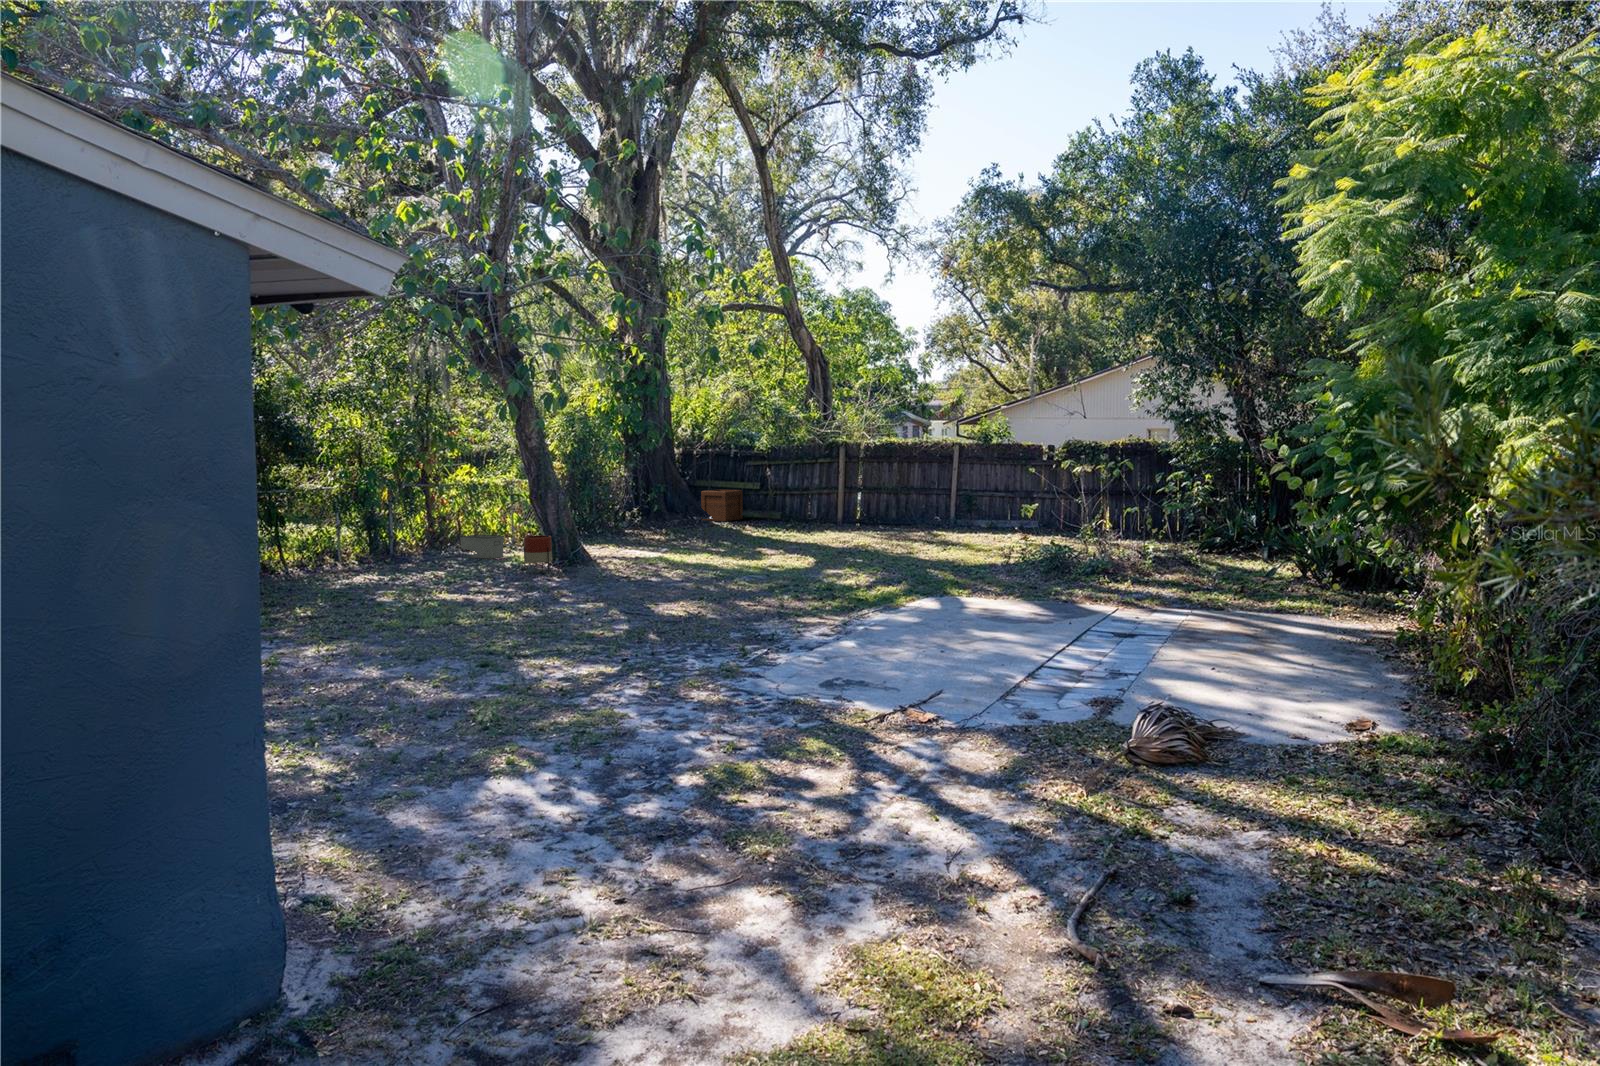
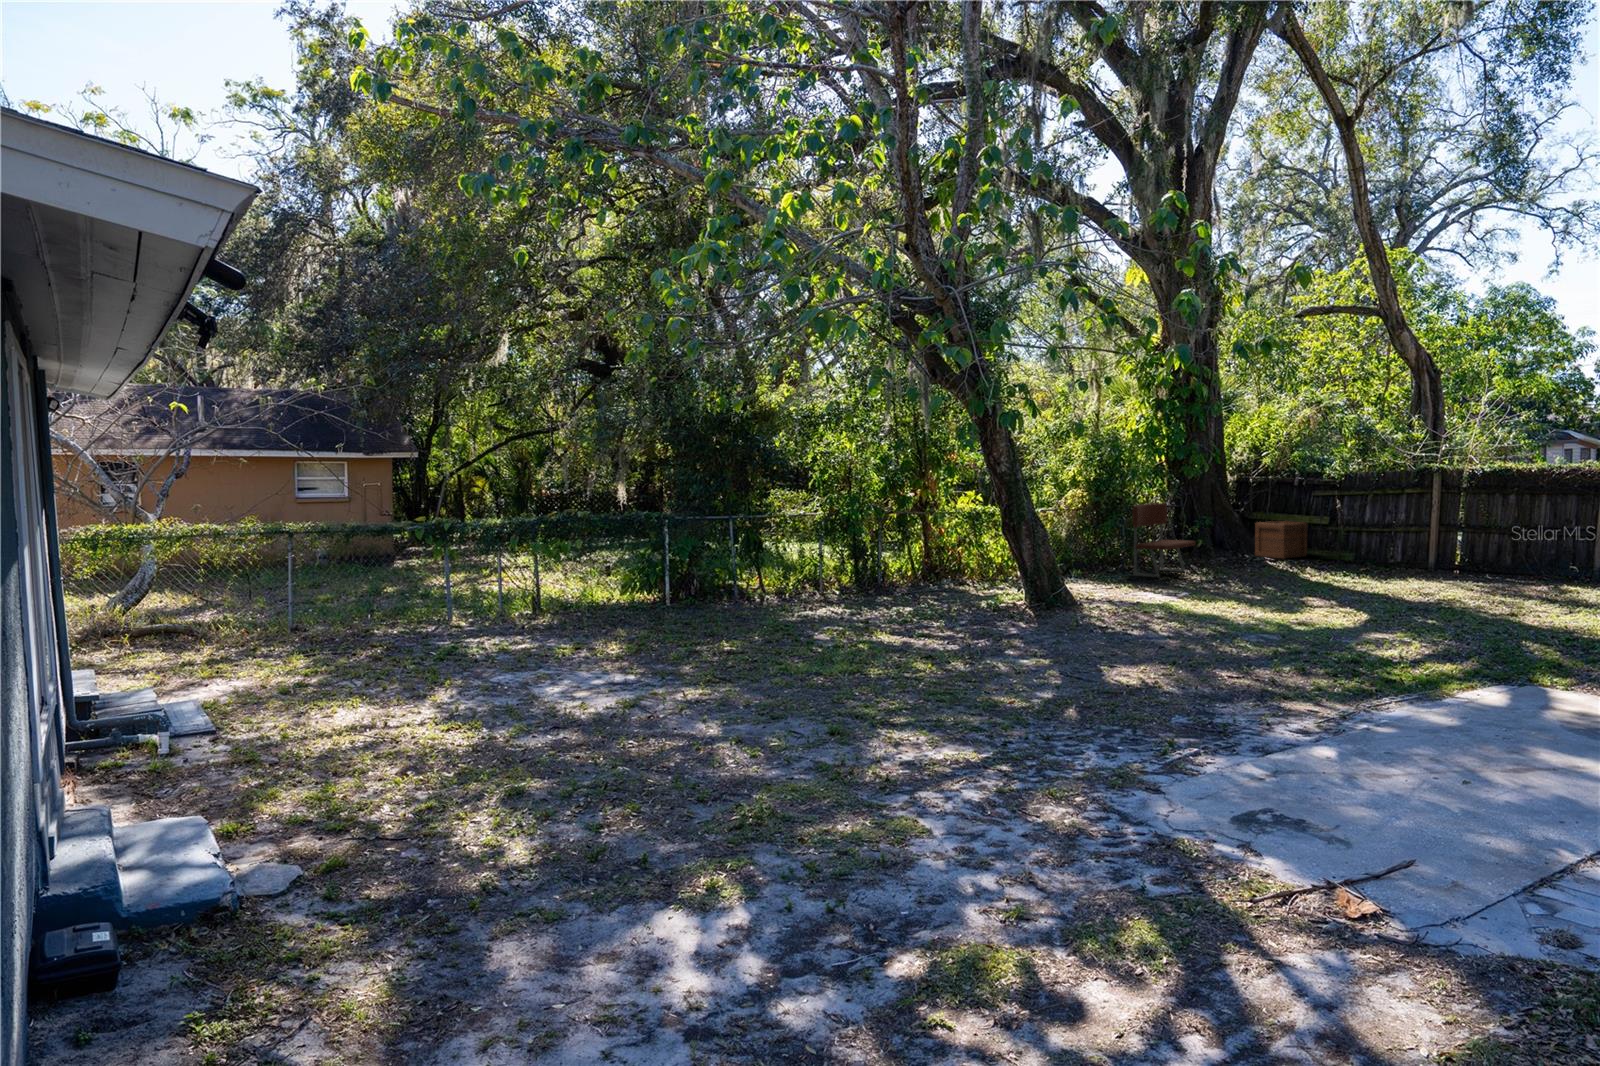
bench: none [606,472,660,539] -> present [1132,503,1195,577]
storage bin: present [460,535,504,559] -> none [971,569,1014,595]
planter: present [524,535,552,573] -> none [1022,576,1051,616]

